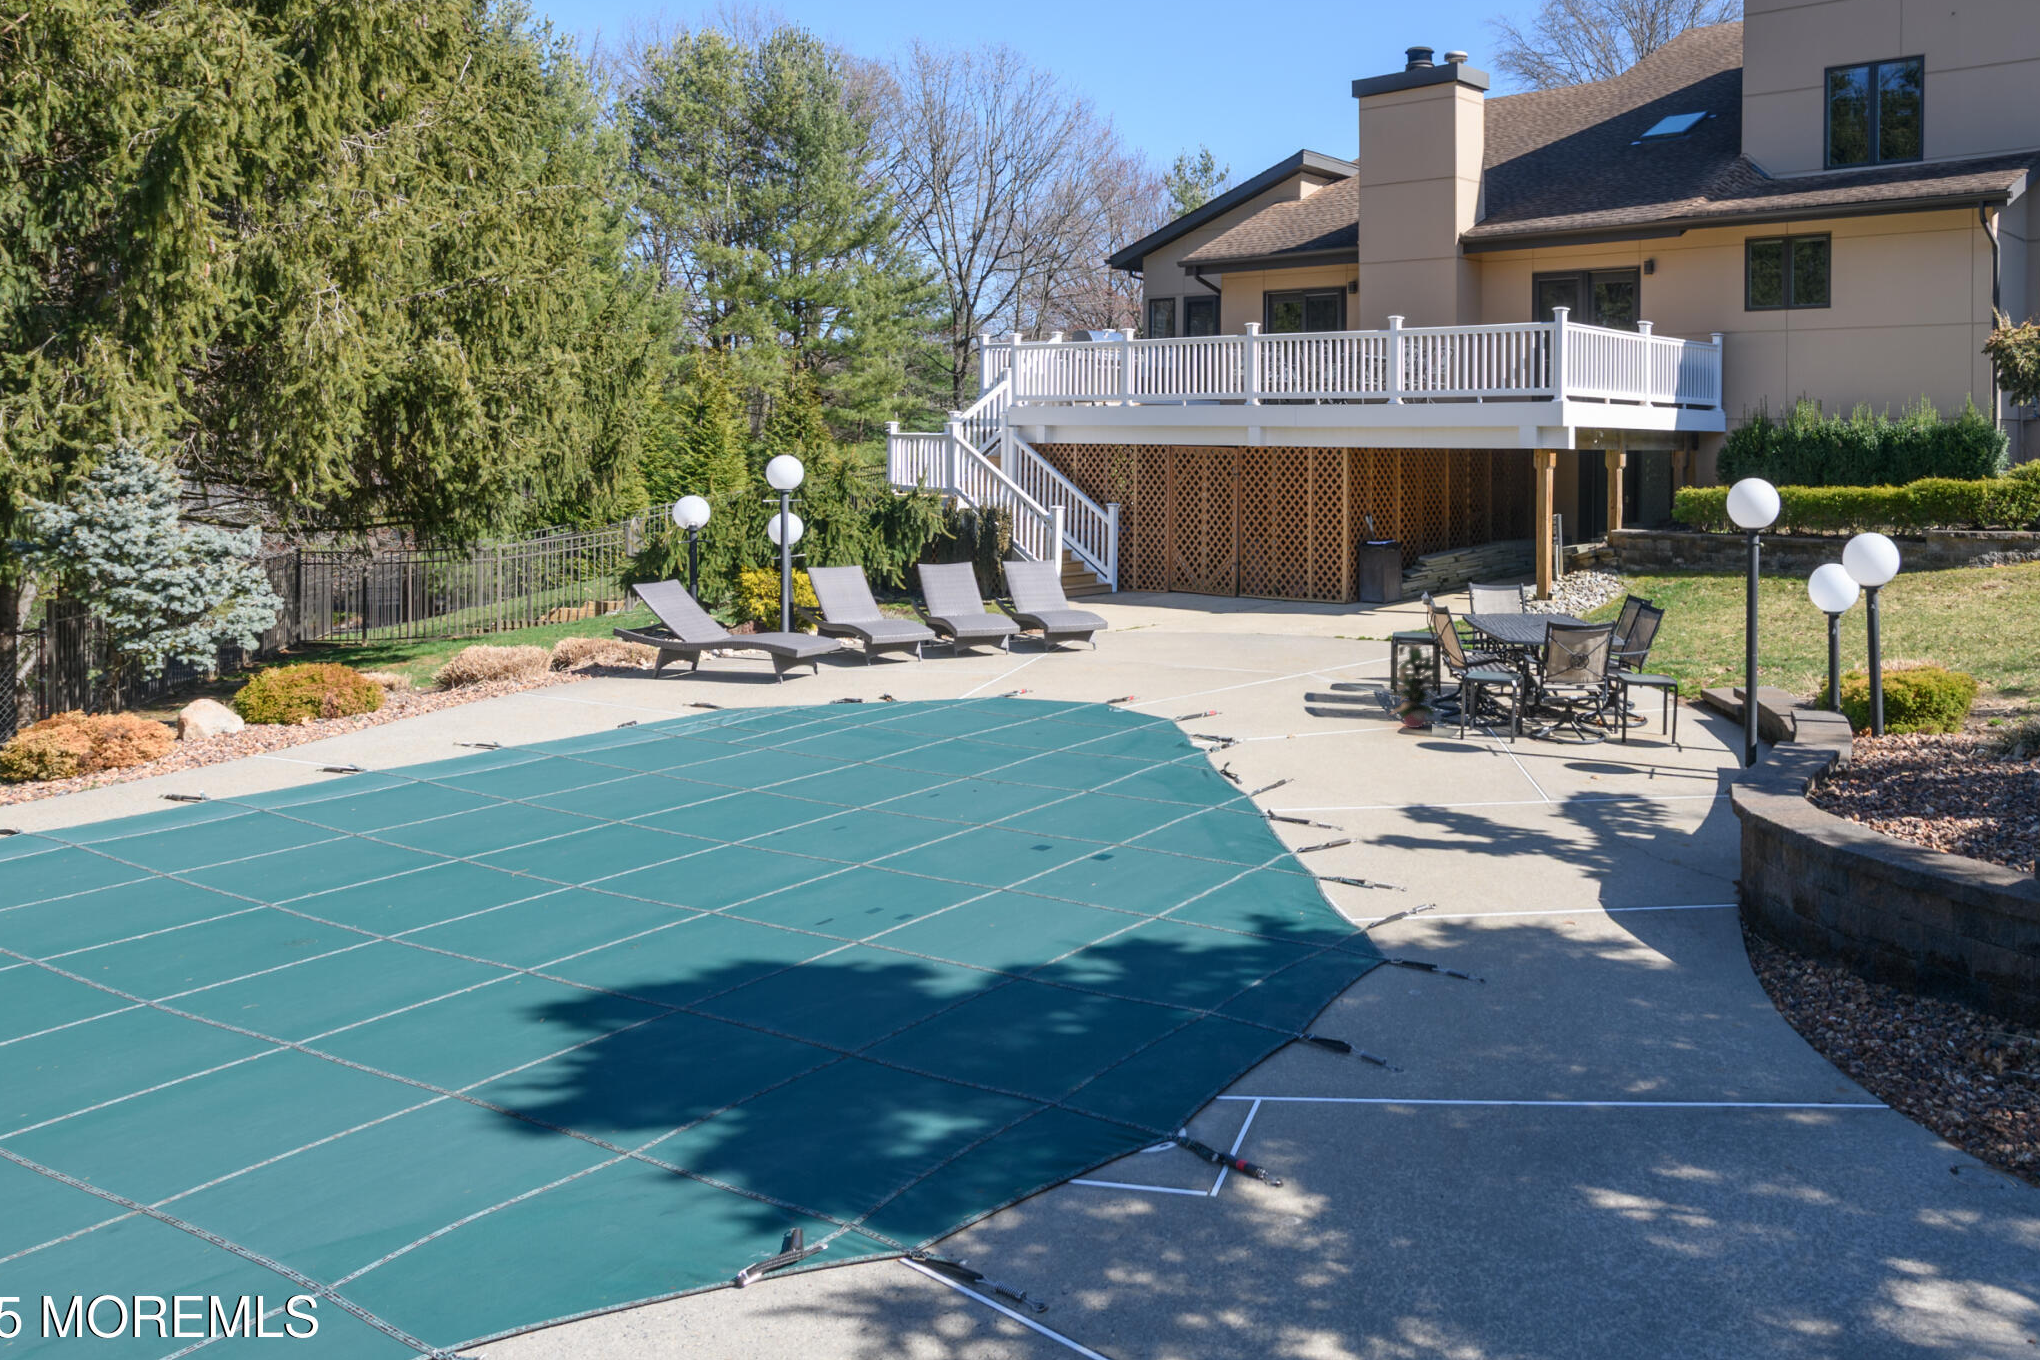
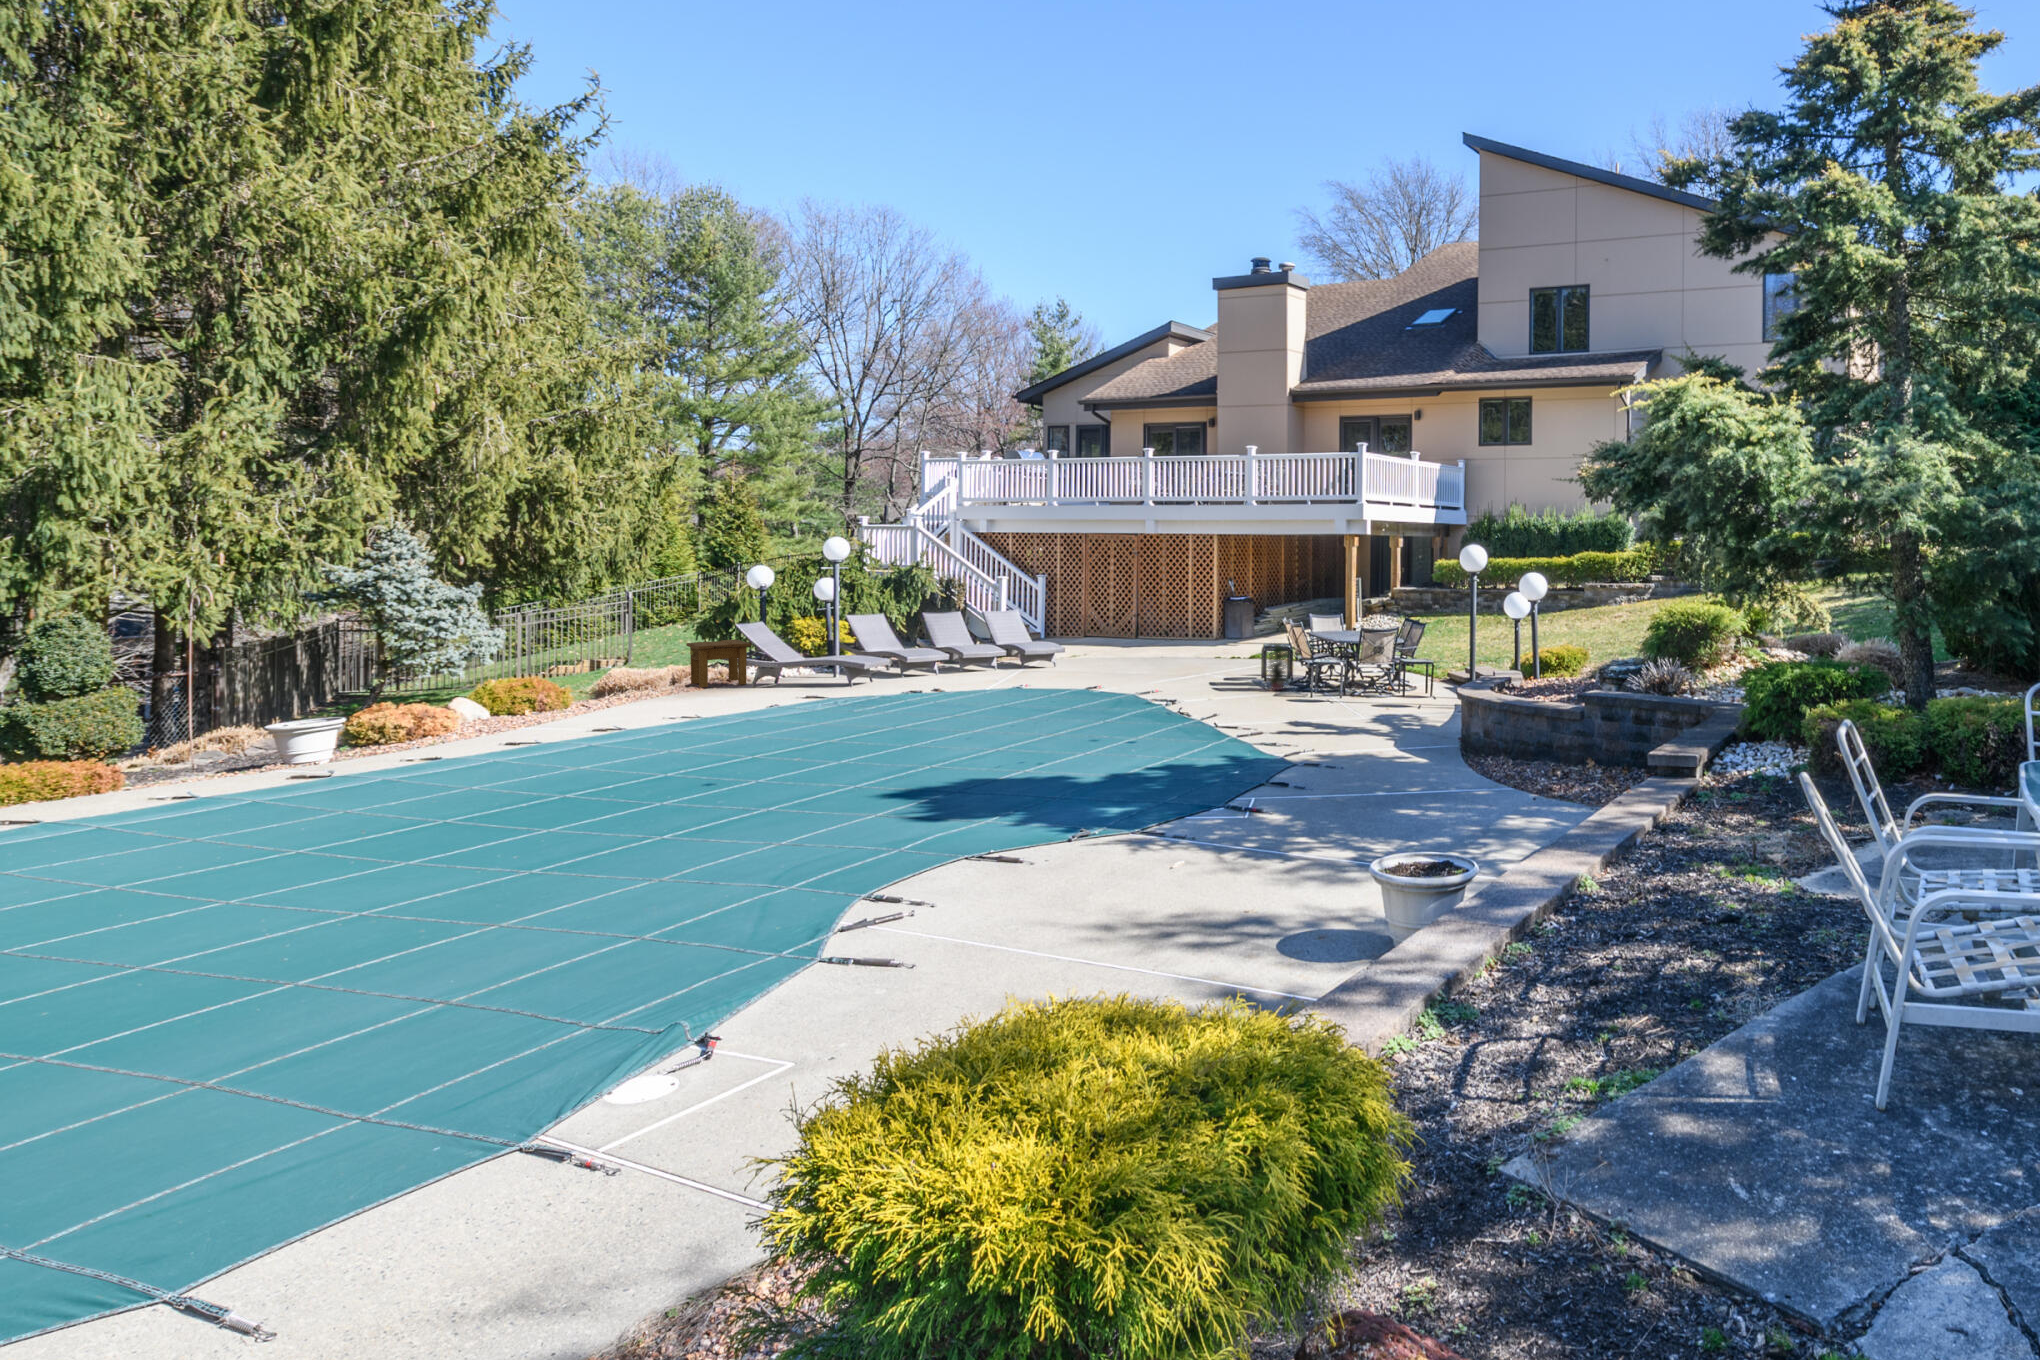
side table: none [595,598,670,672] -> present [686,639,751,687]

